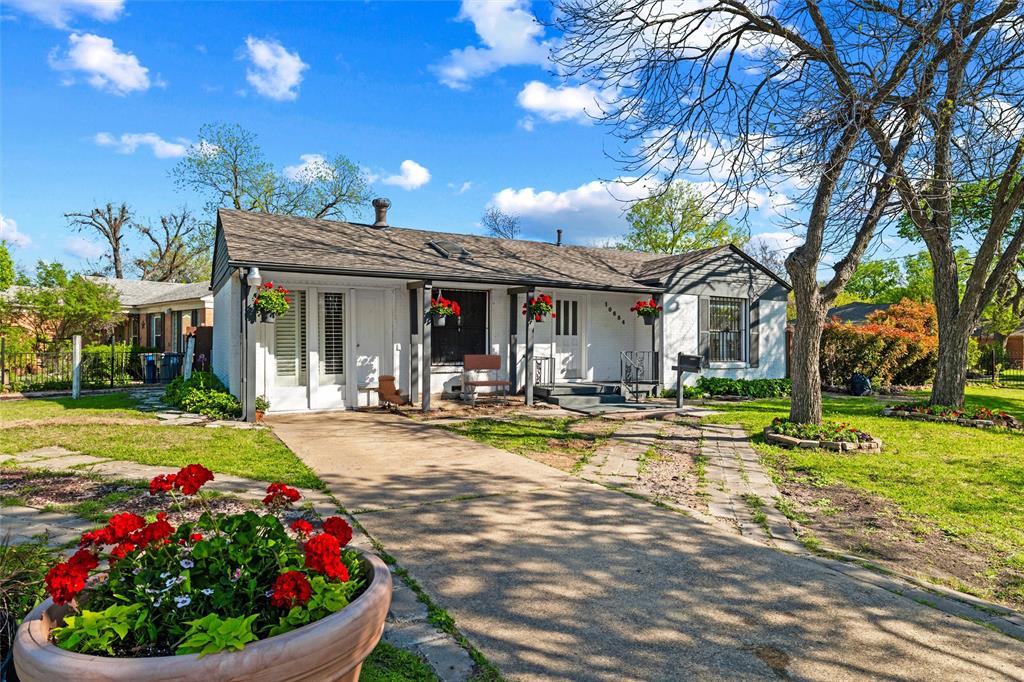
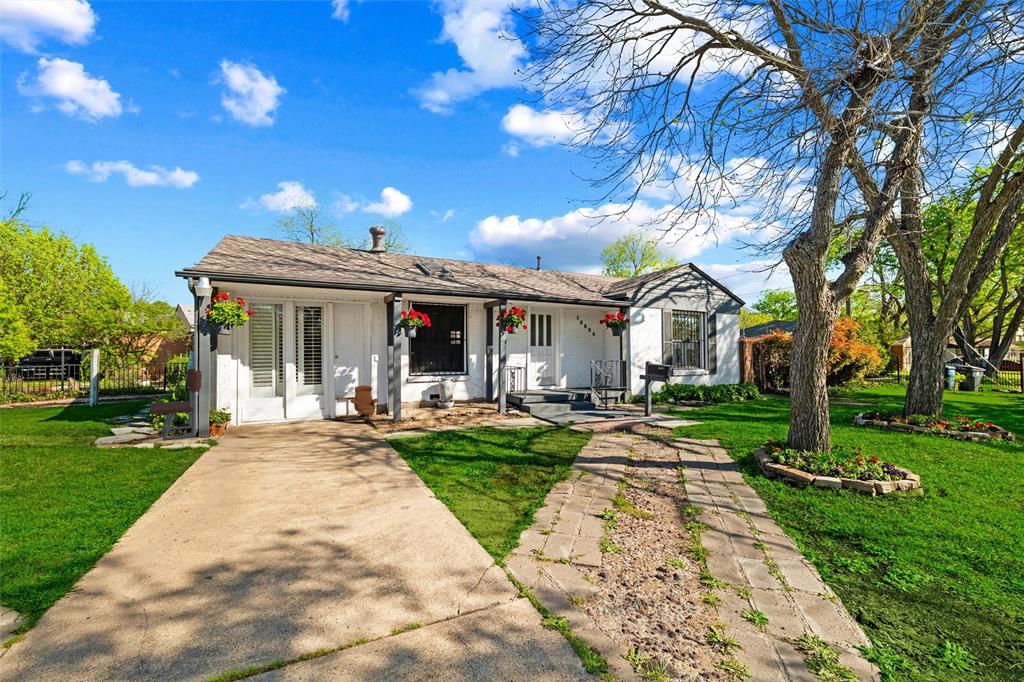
bench: present [463,355,512,405] -> present [151,369,202,440]

